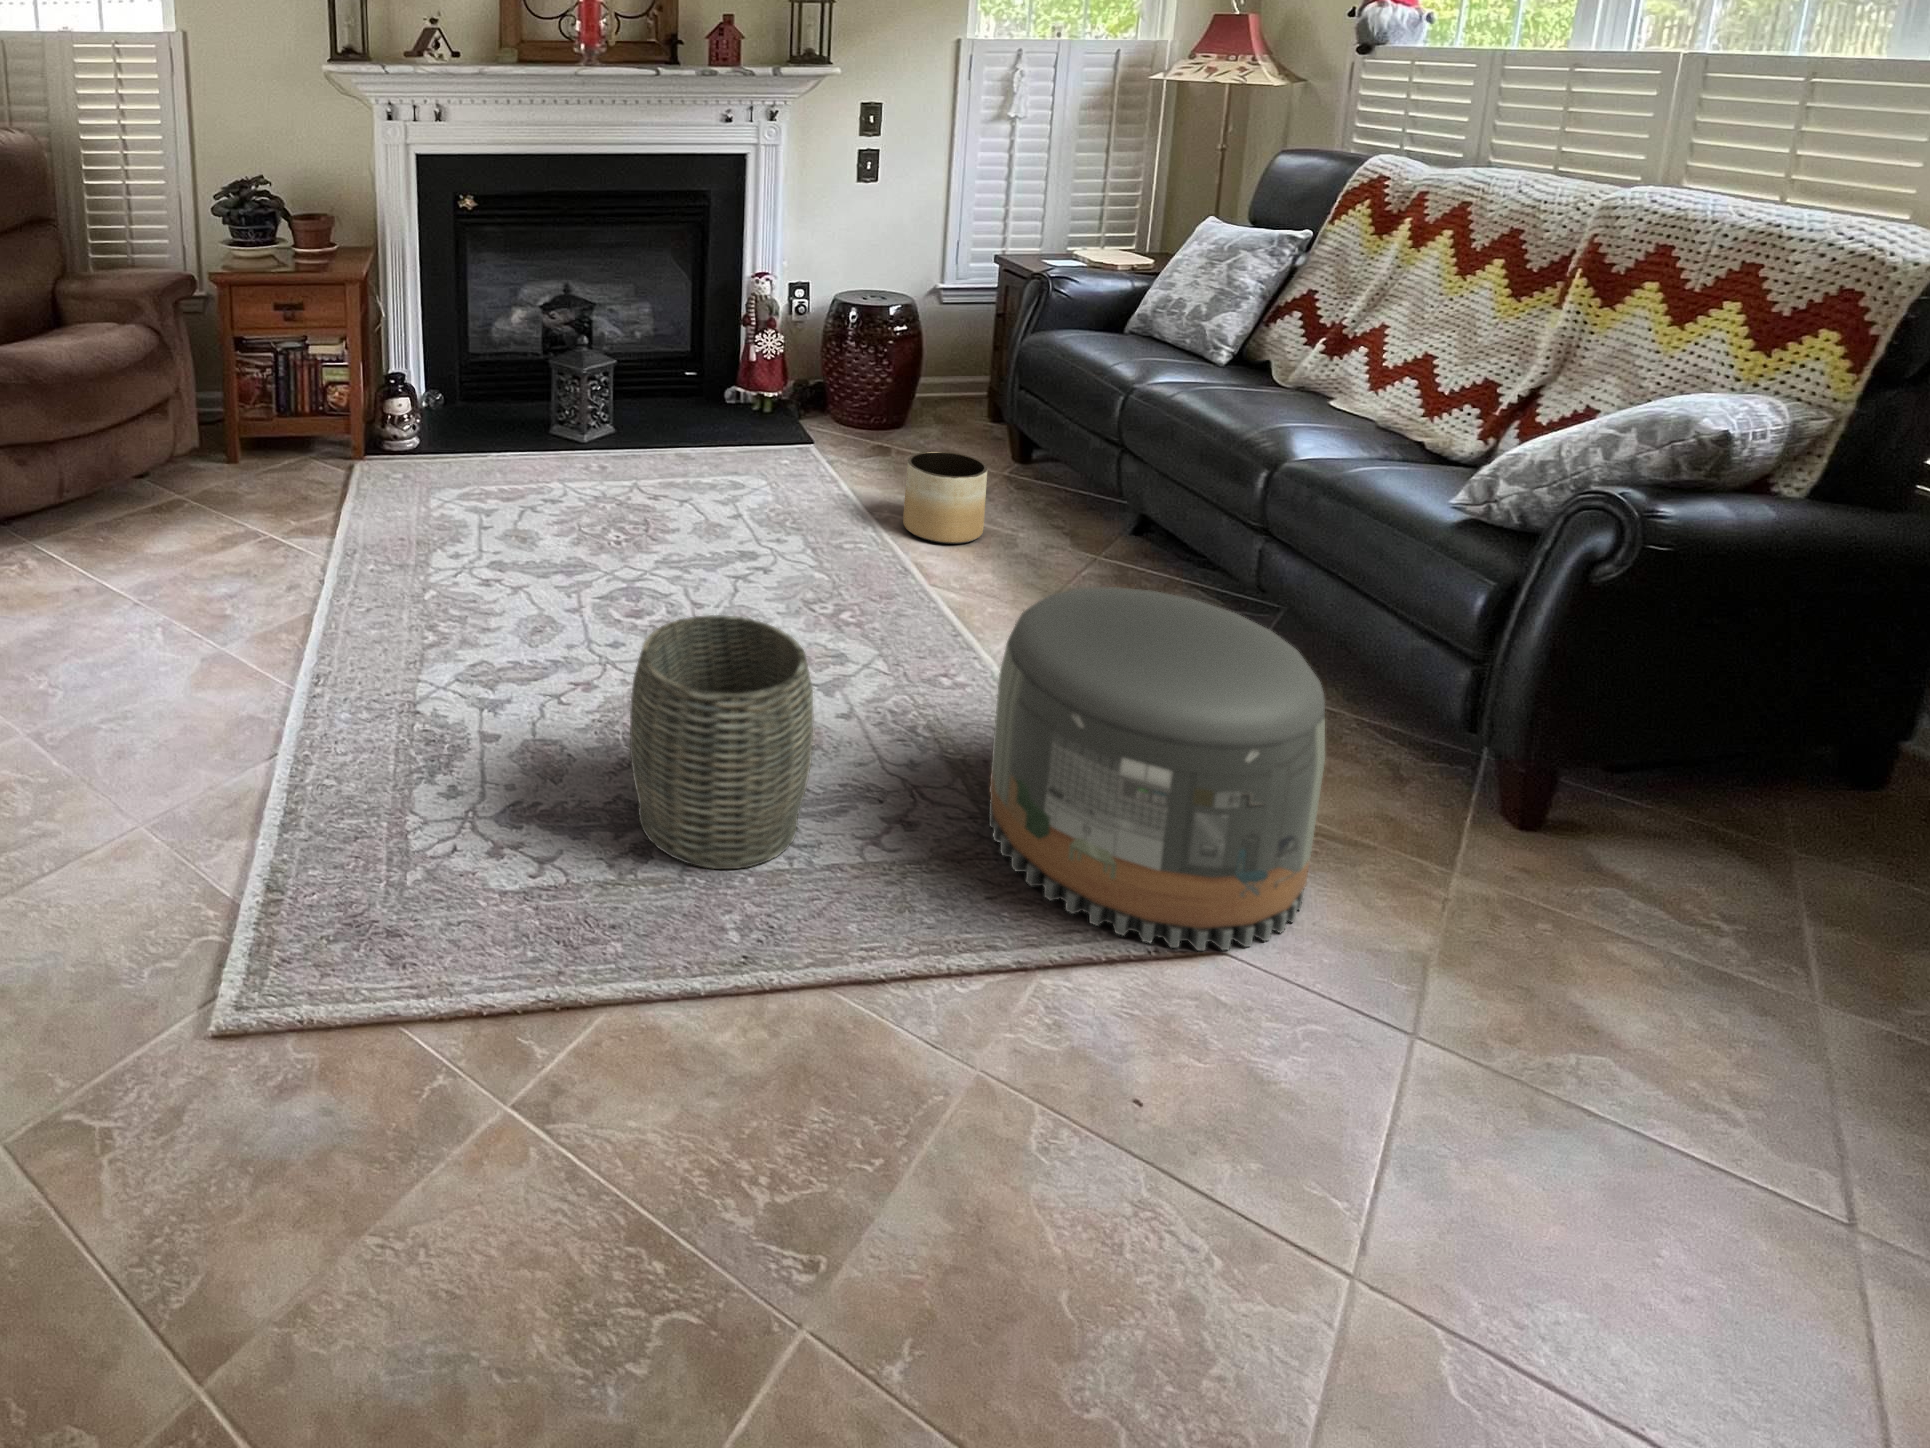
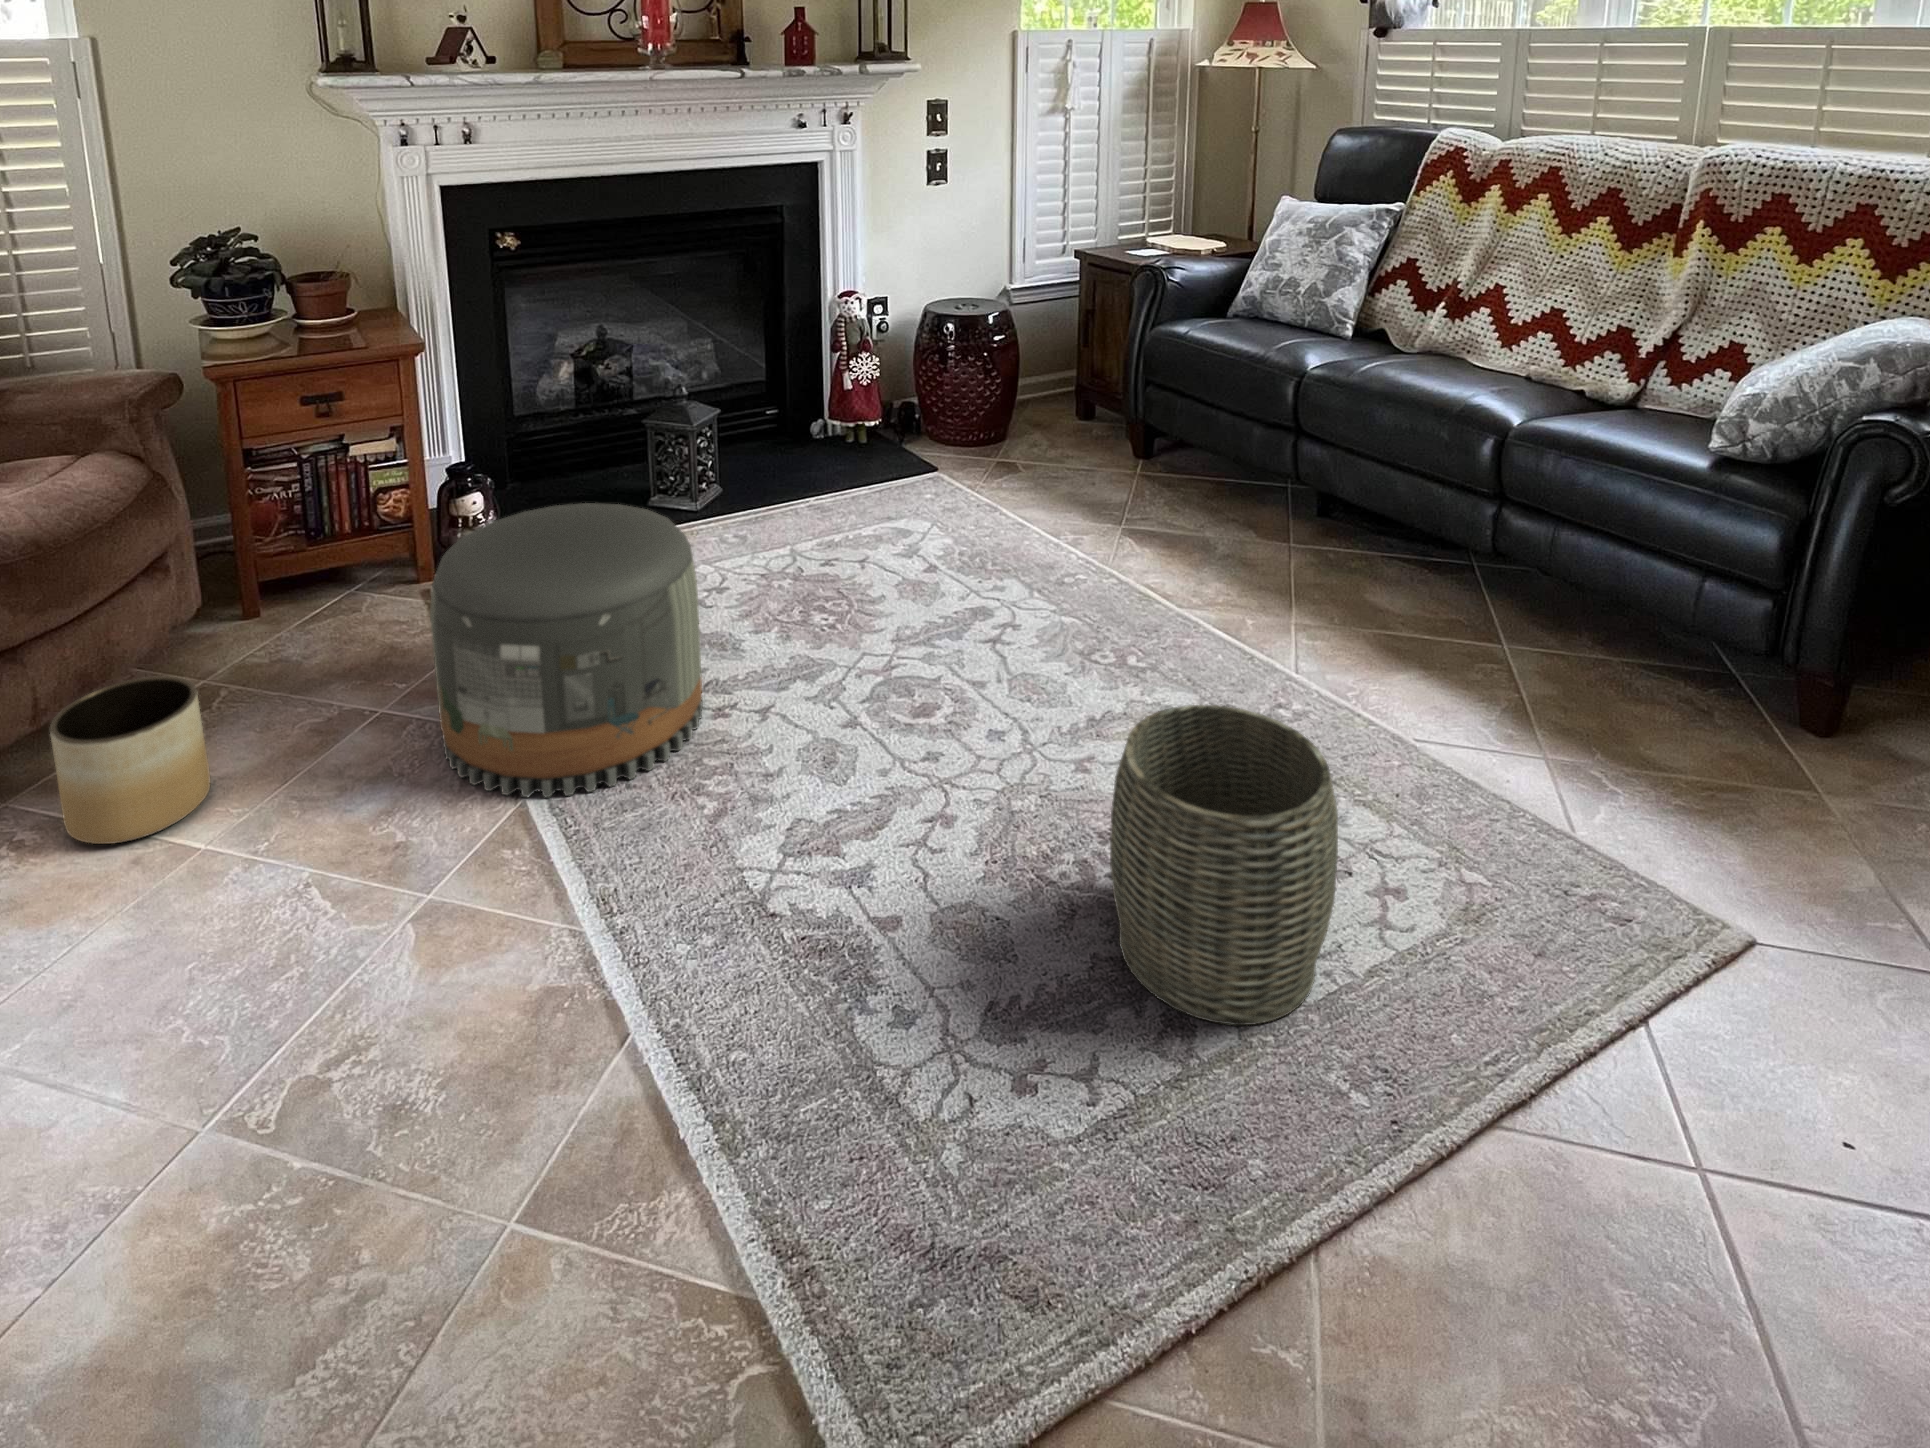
planter: present [903,451,988,544] -> present [50,676,210,844]
pouf: present [989,587,1325,951] -> present [430,503,703,798]

